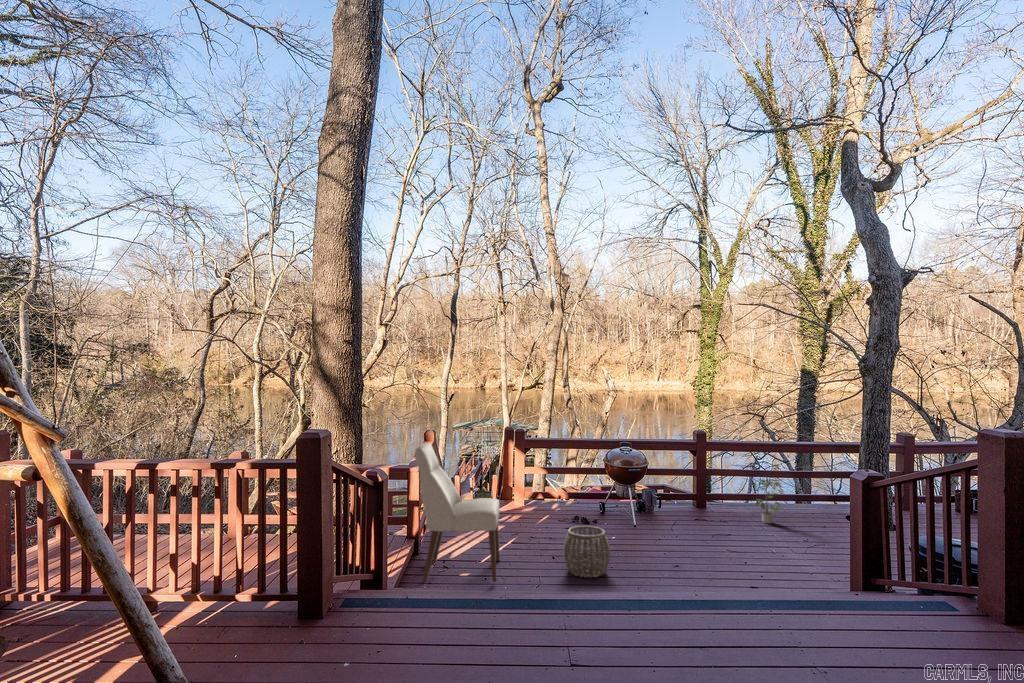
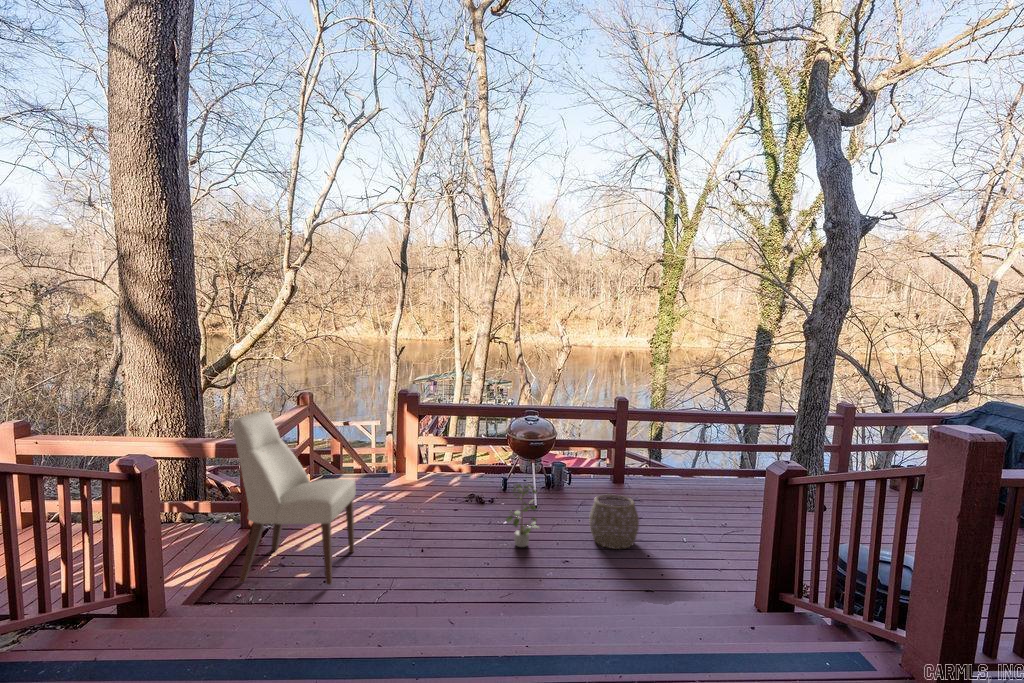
potted plant: present [755,479,782,524] -> present [506,484,539,547]
woven basket: present [563,526,610,578] -> present [589,494,639,549]

